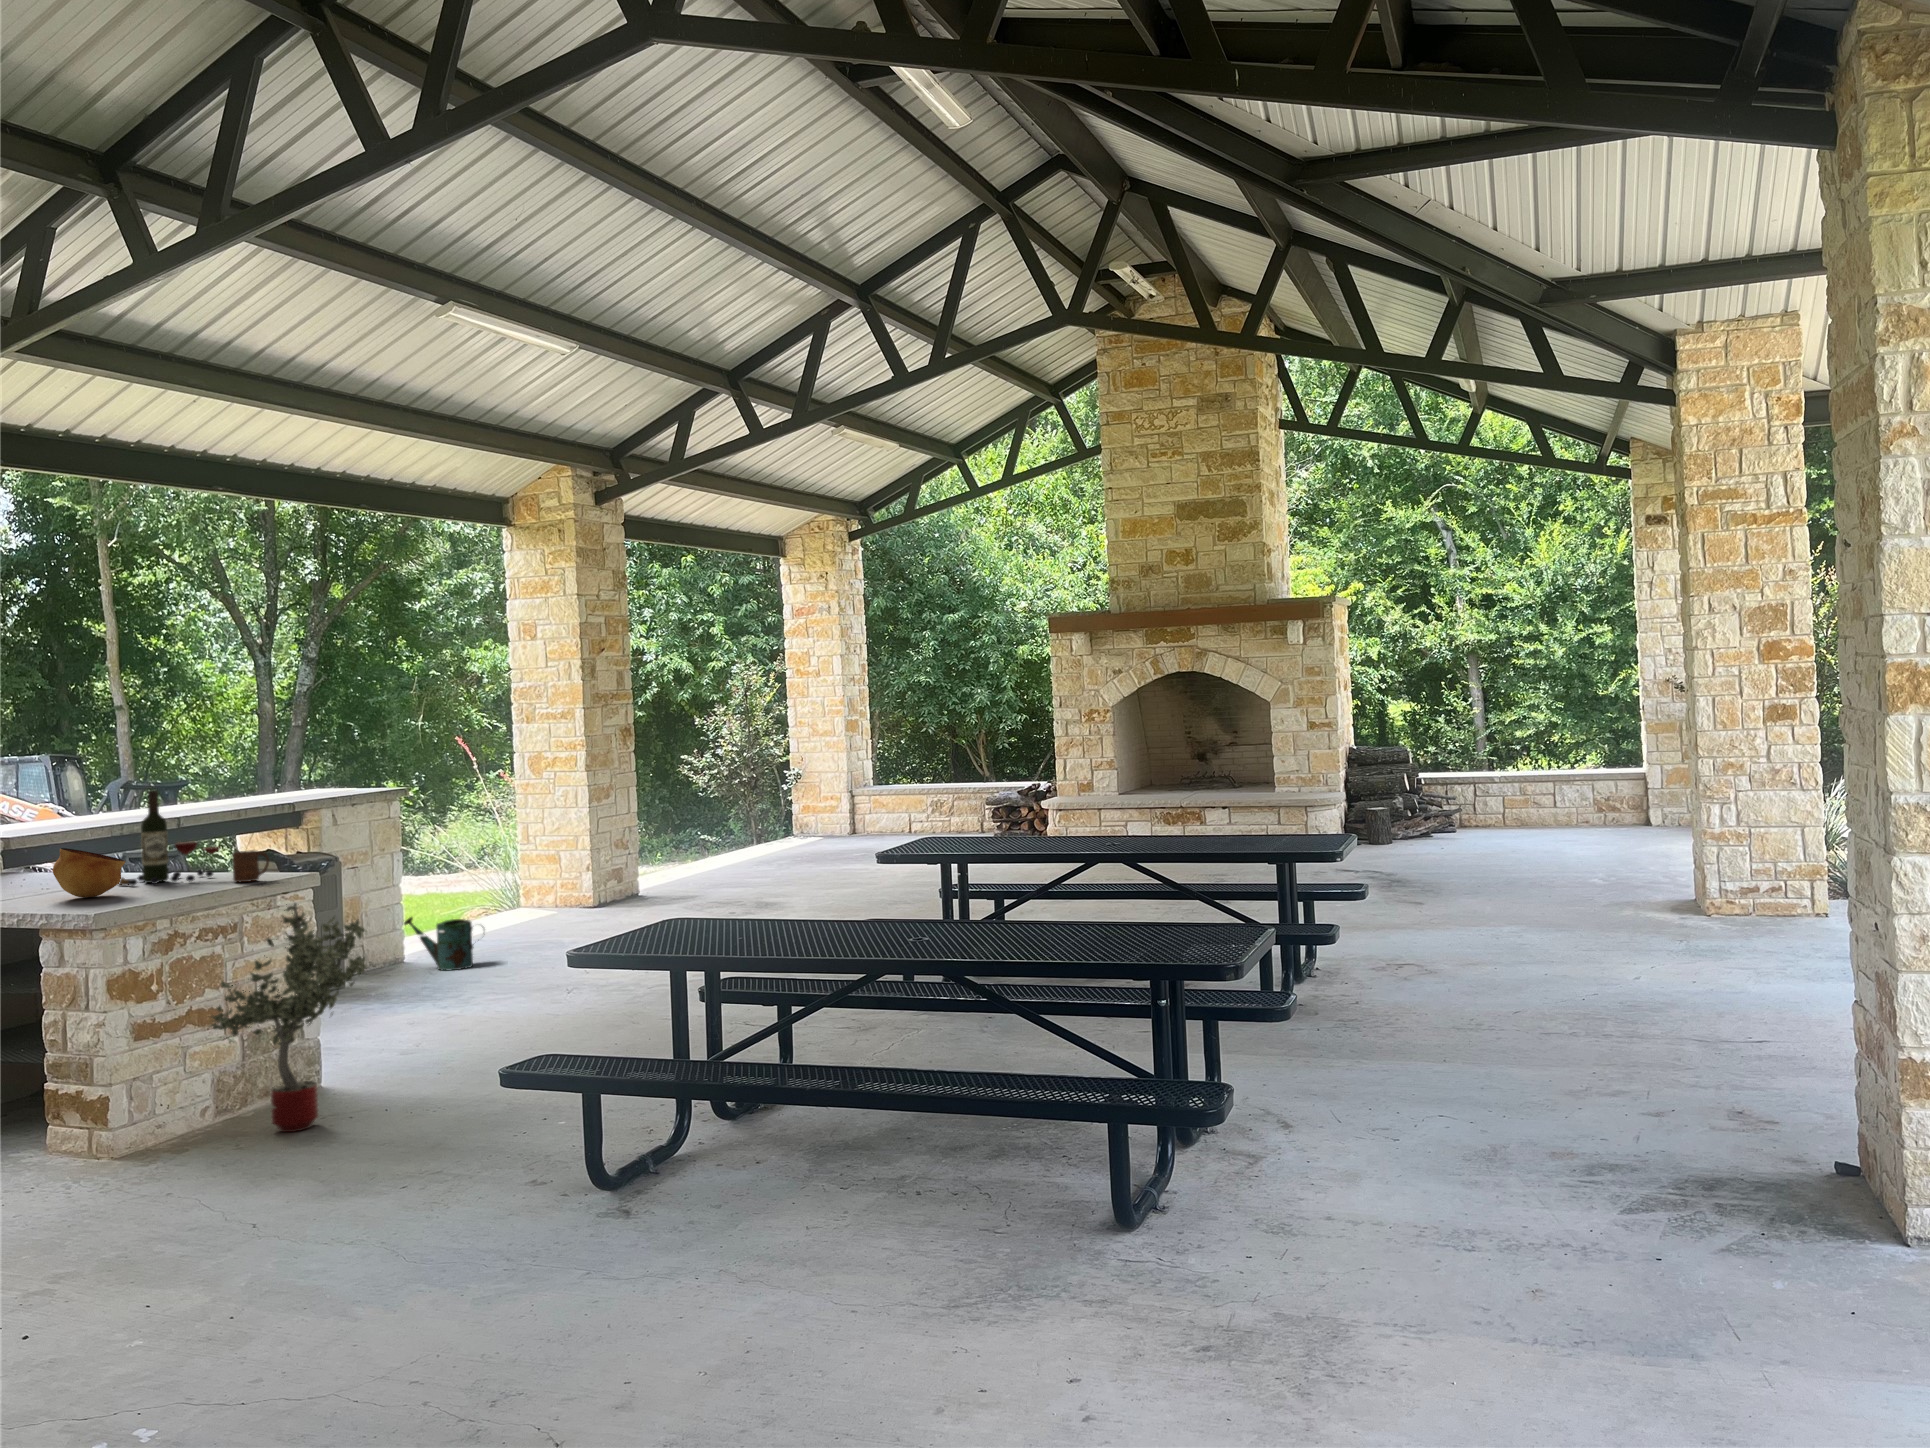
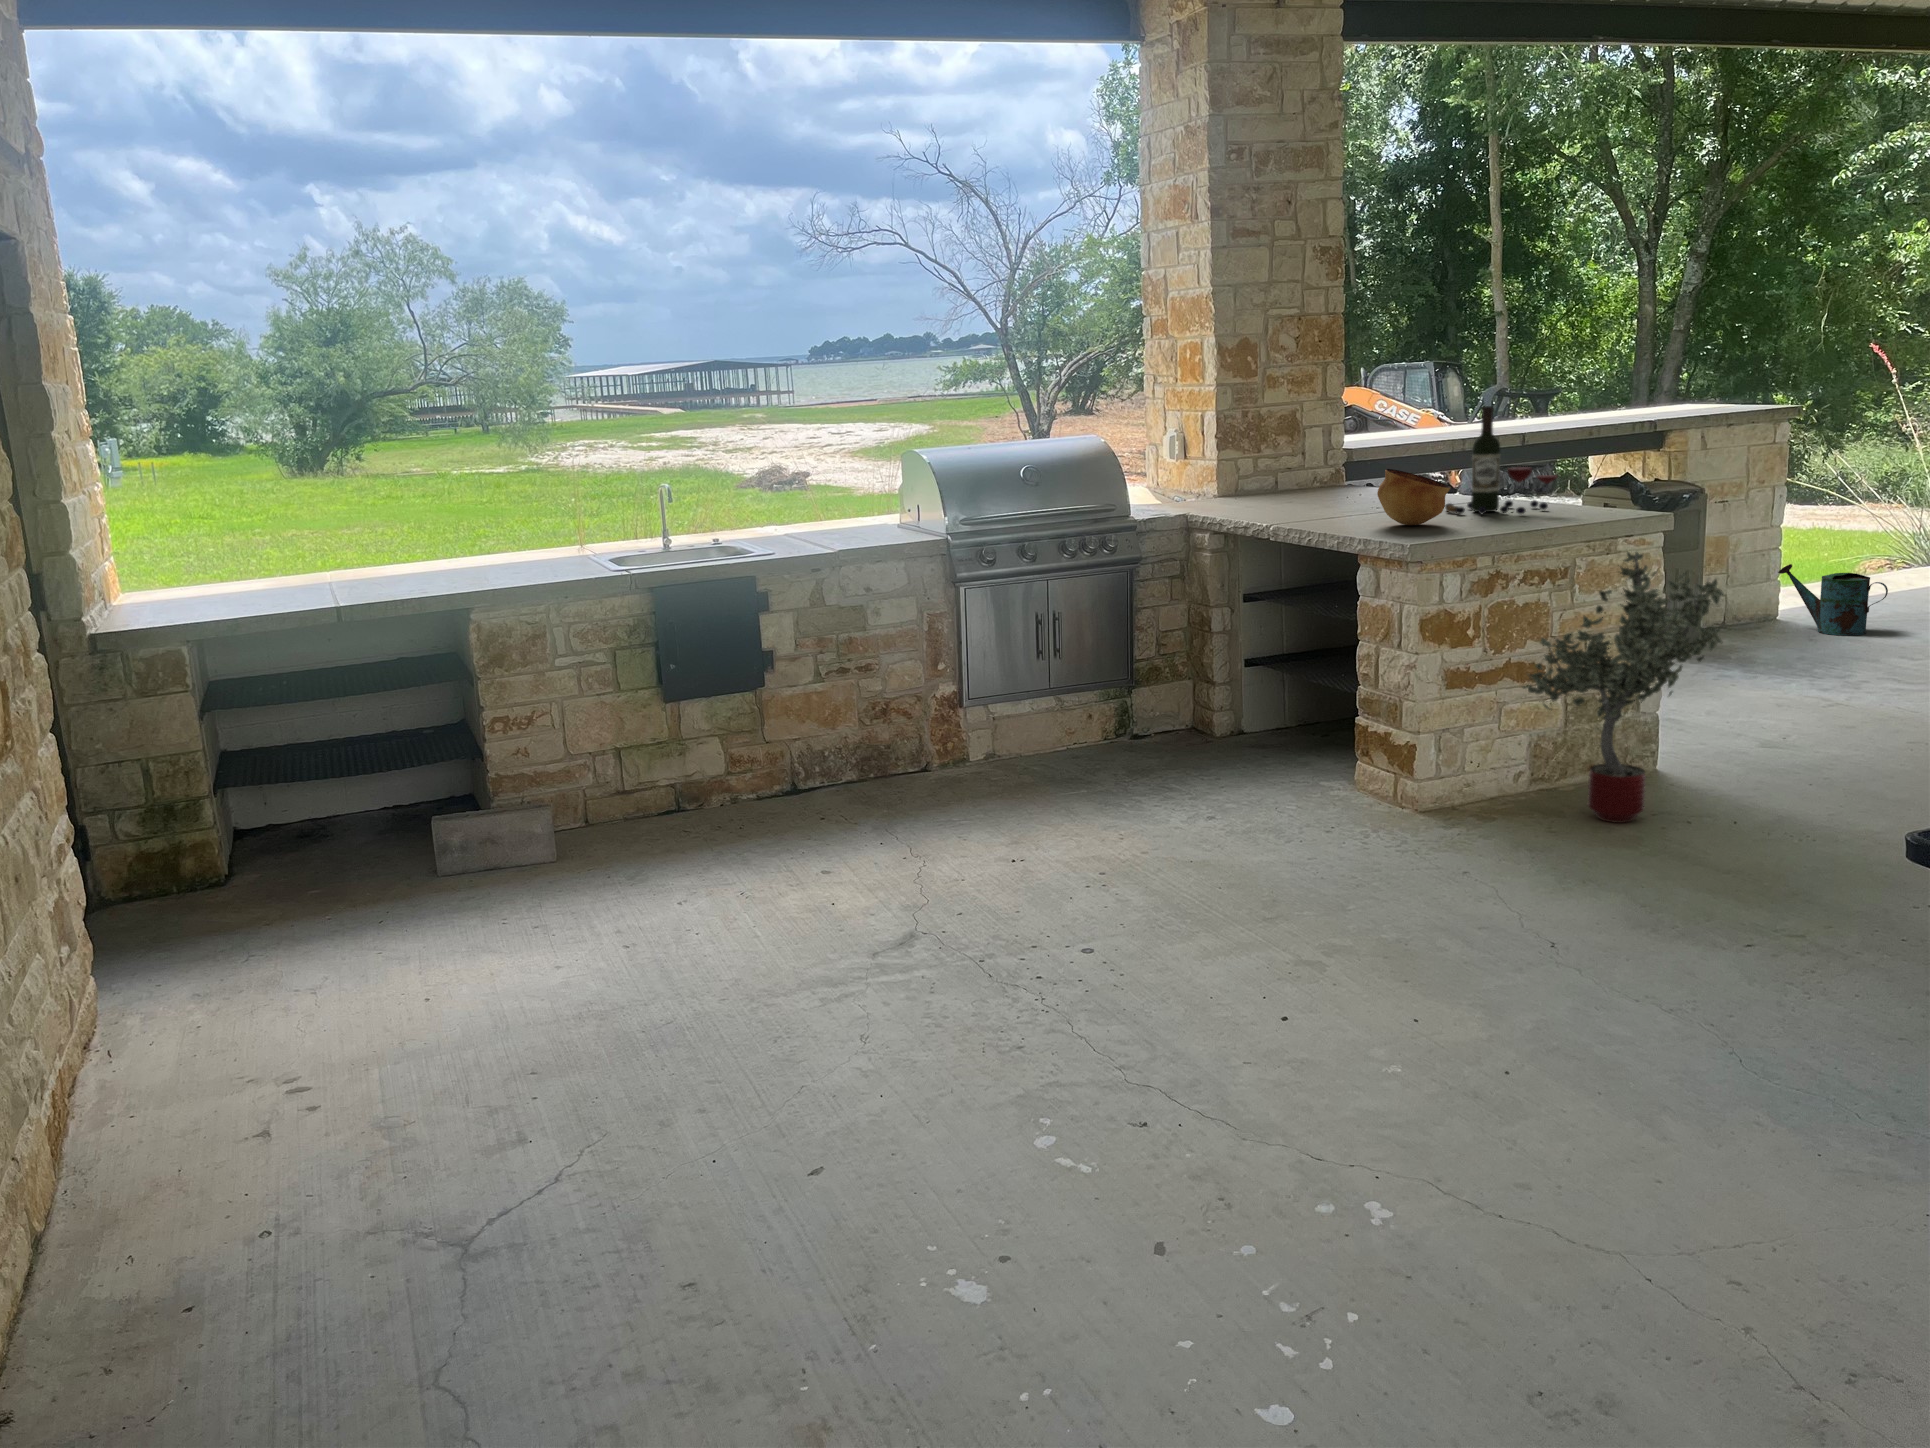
cup: present [233,850,269,882] -> none [1568,483,1611,520]

